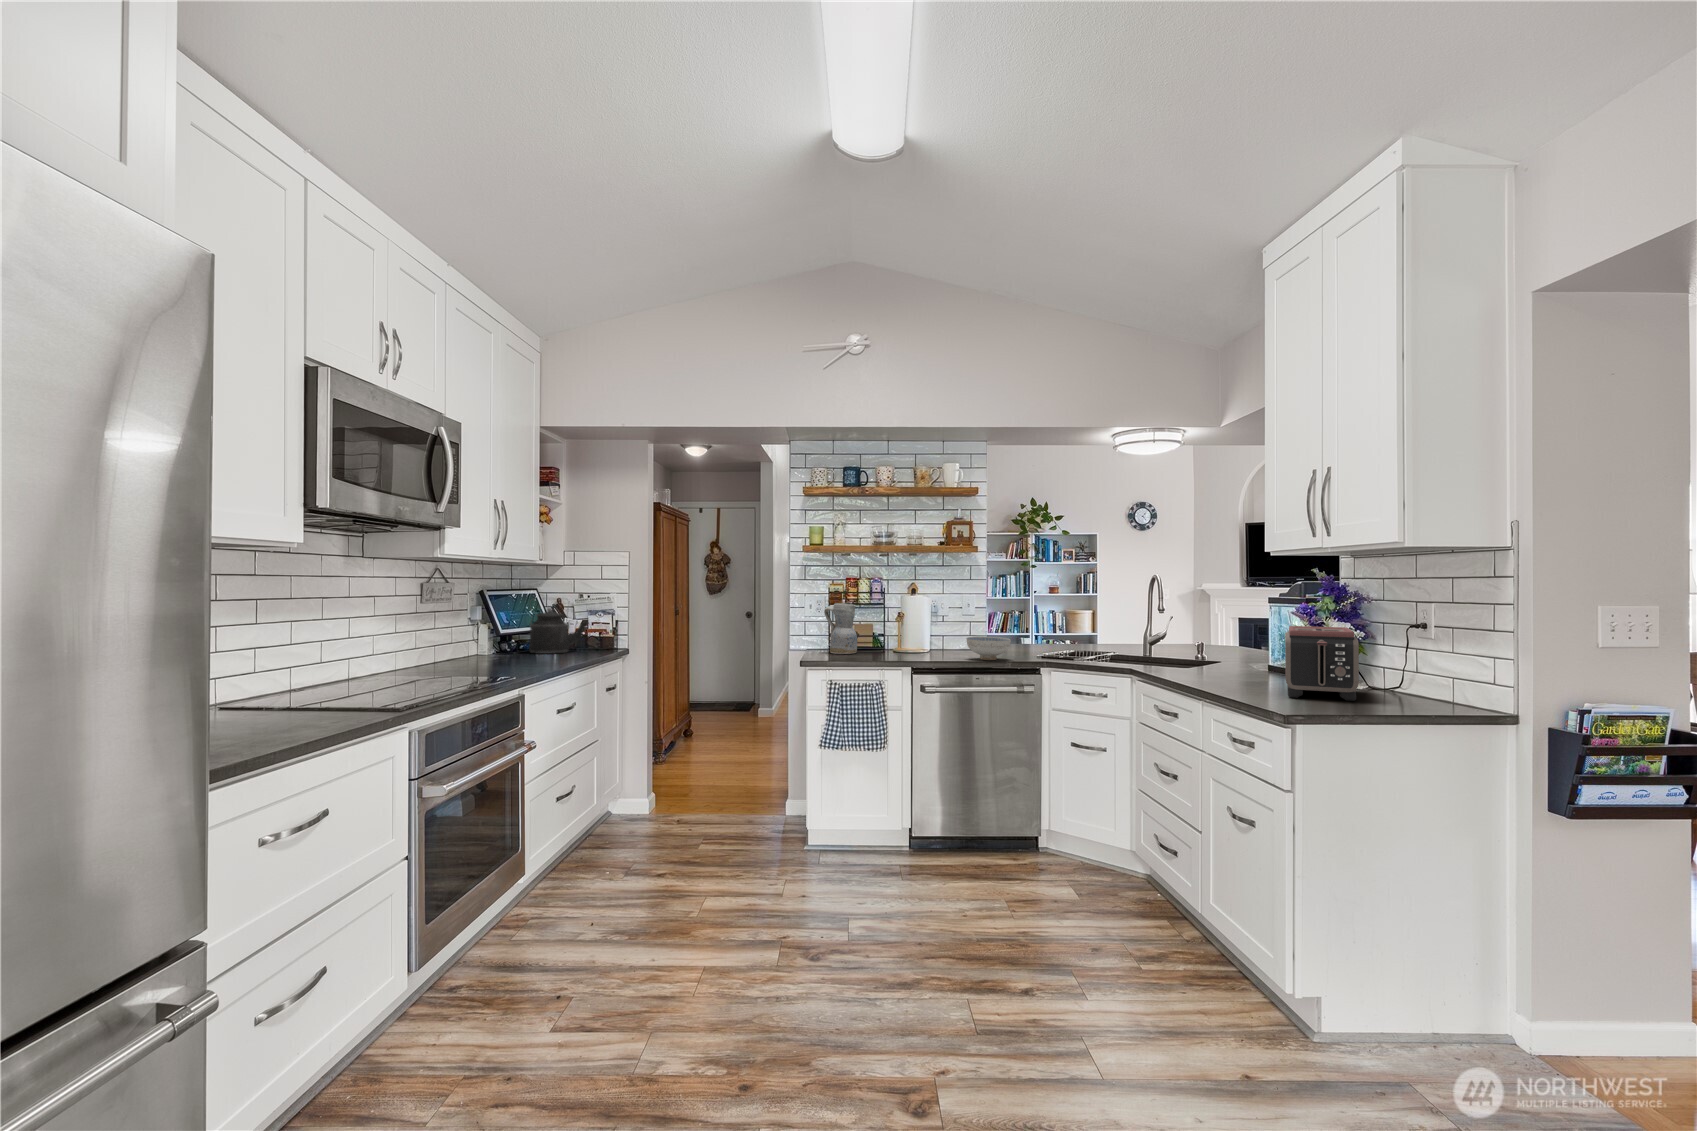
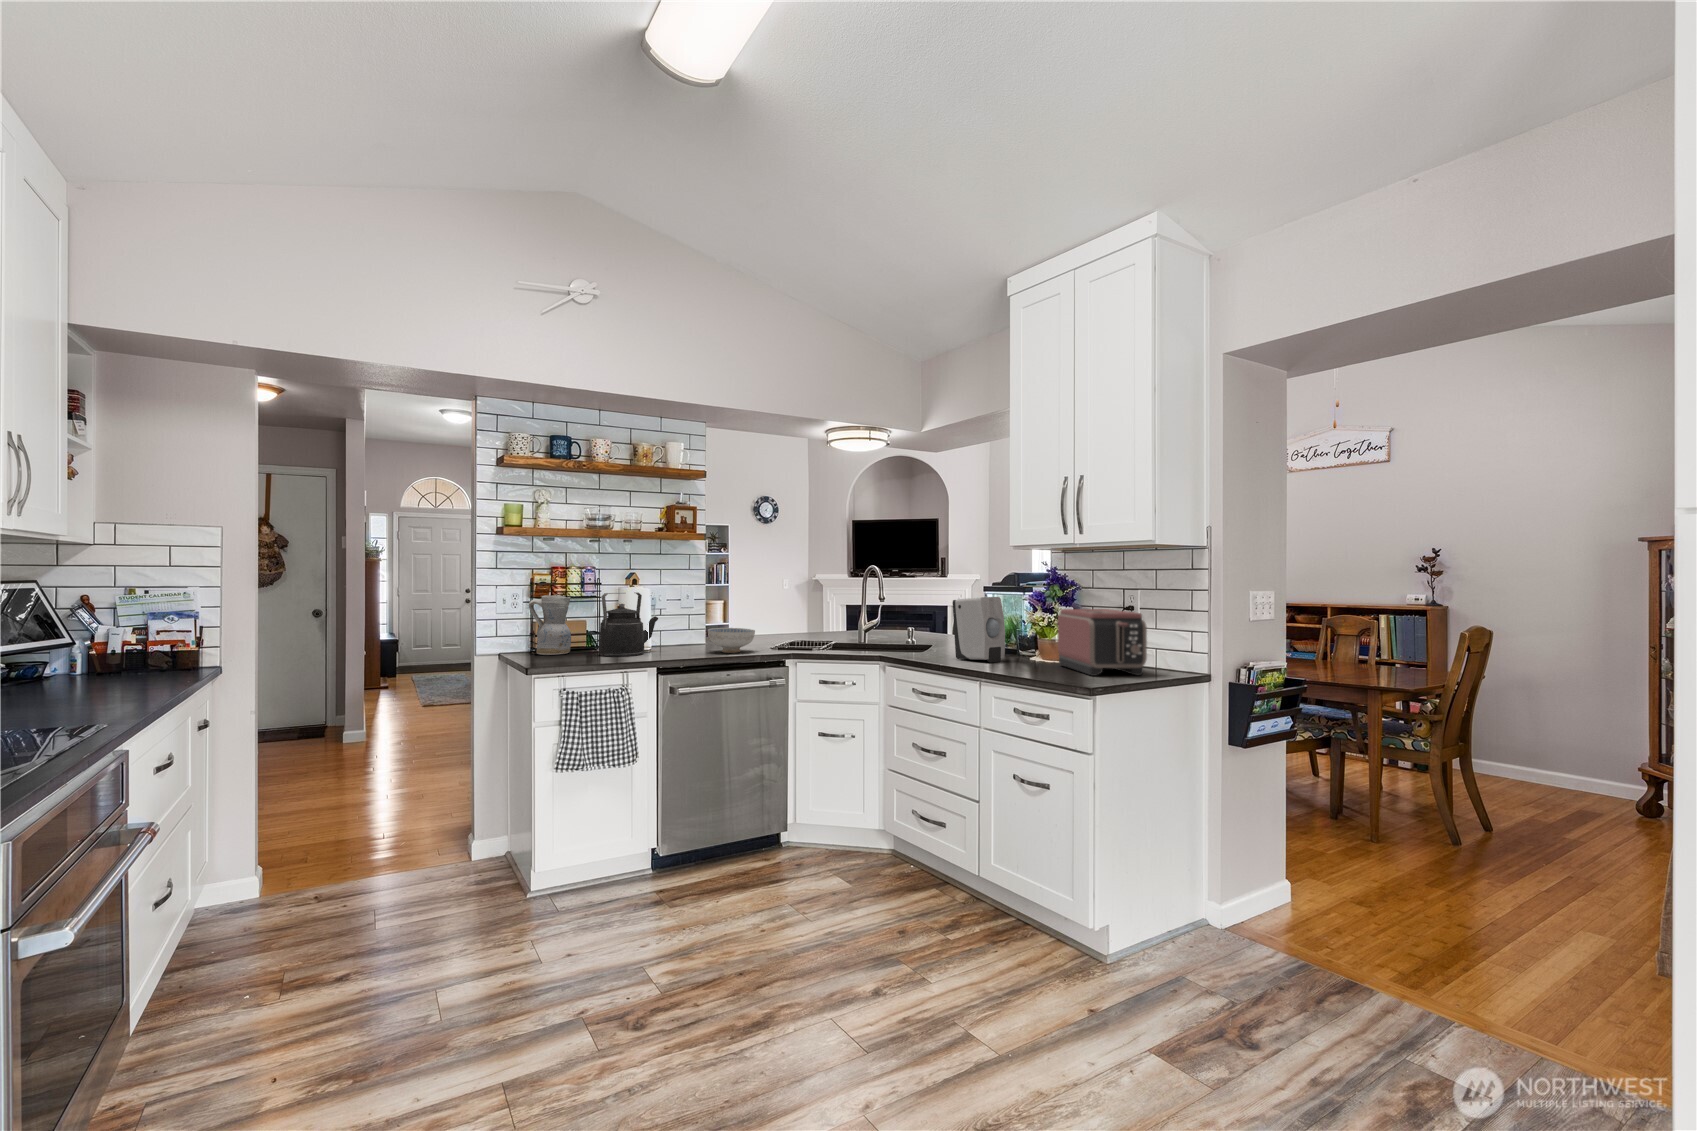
kettle: present [529,608,588,654] -> present [599,593,658,657]
soap dispenser: none [1187,612,1241,681] -> present [953,597,1005,663]

